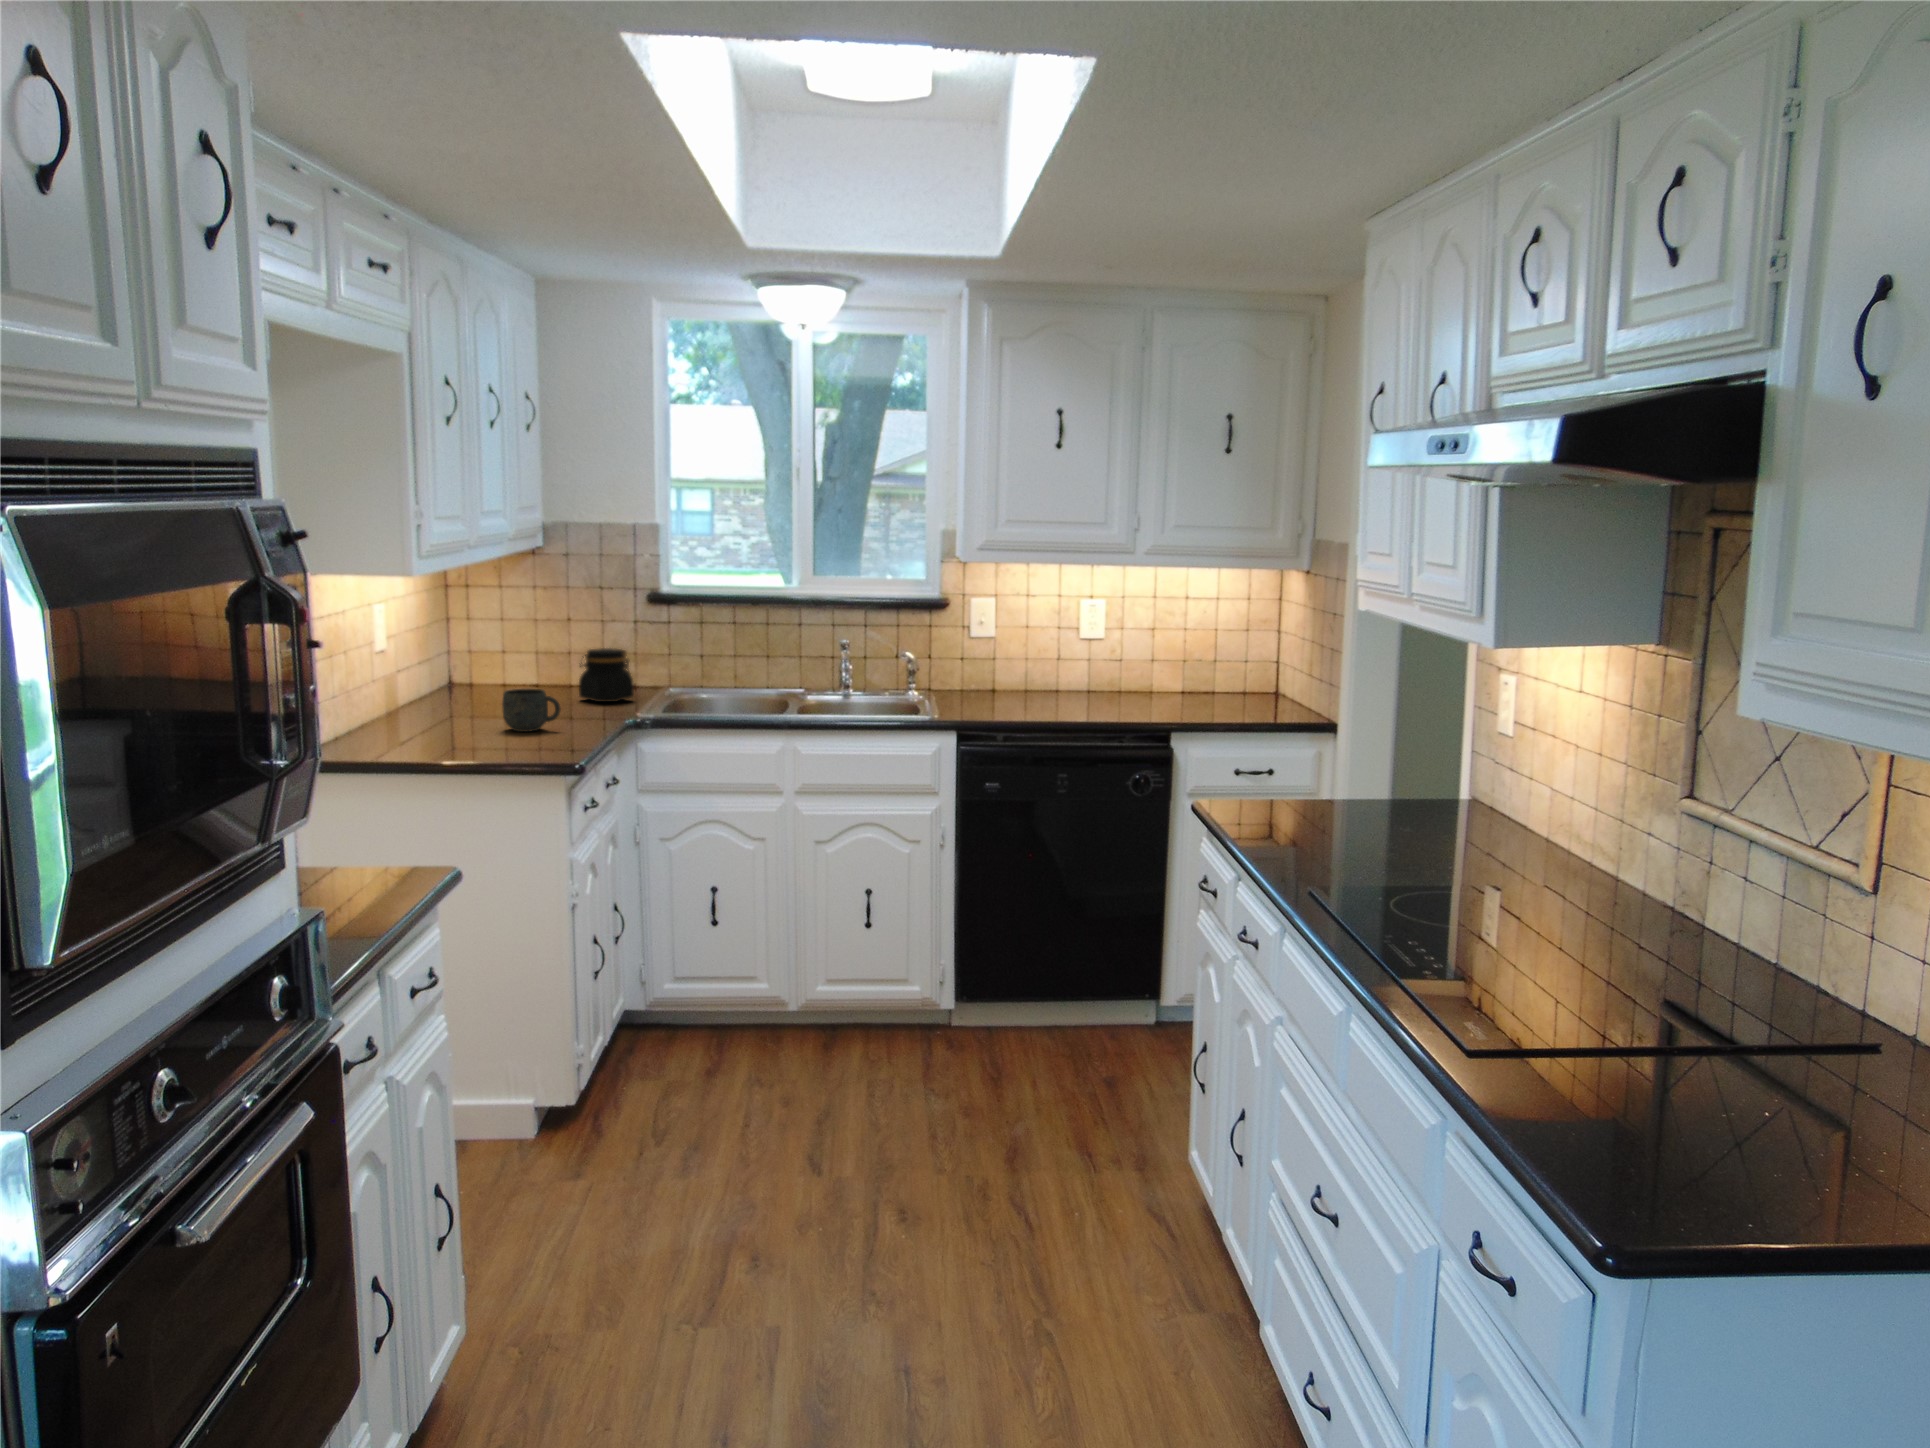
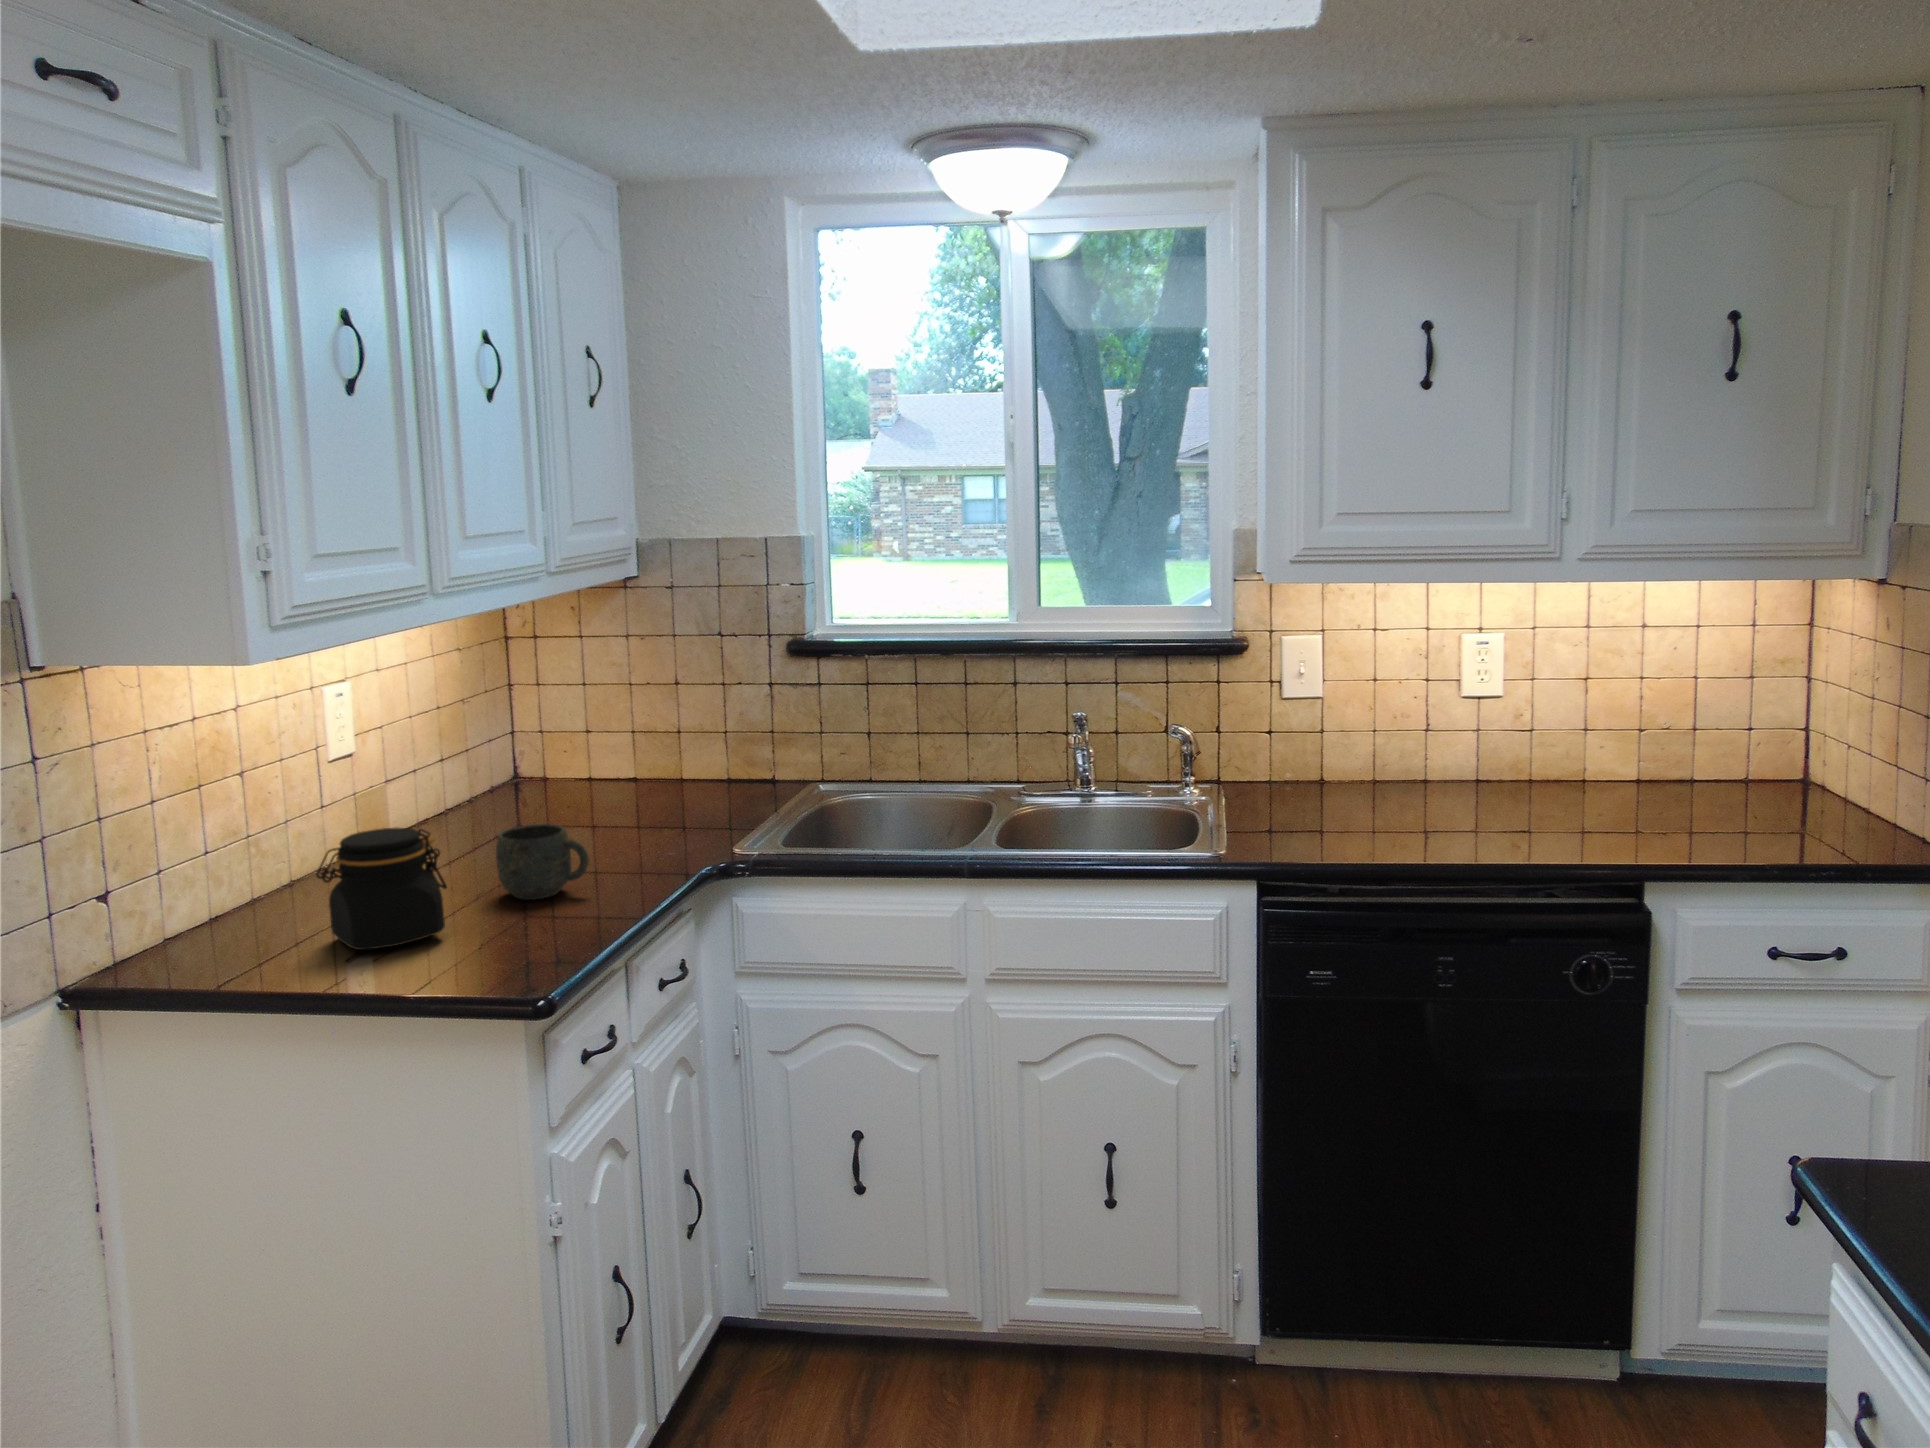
jar: present [579,648,634,702] -> present [316,828,447,950]

